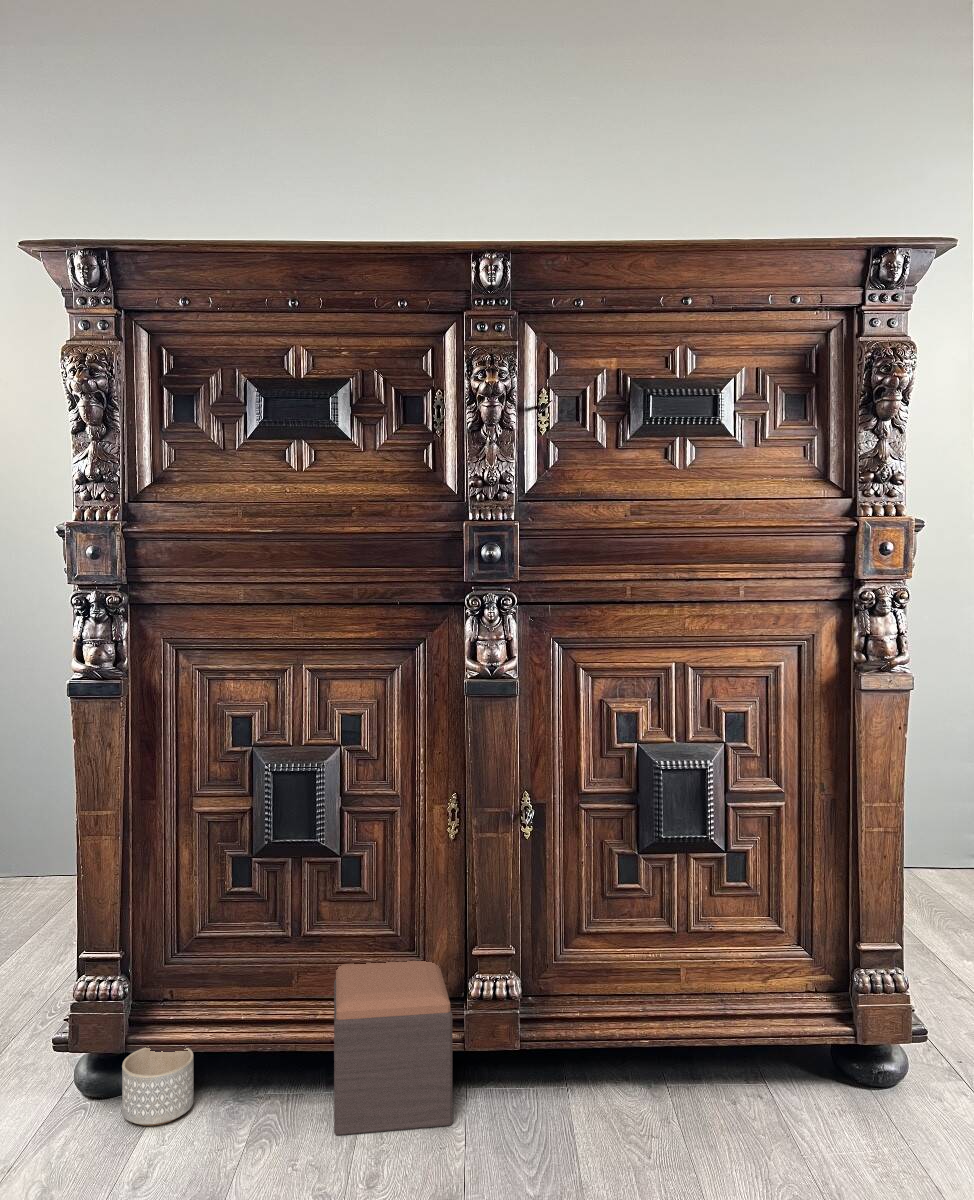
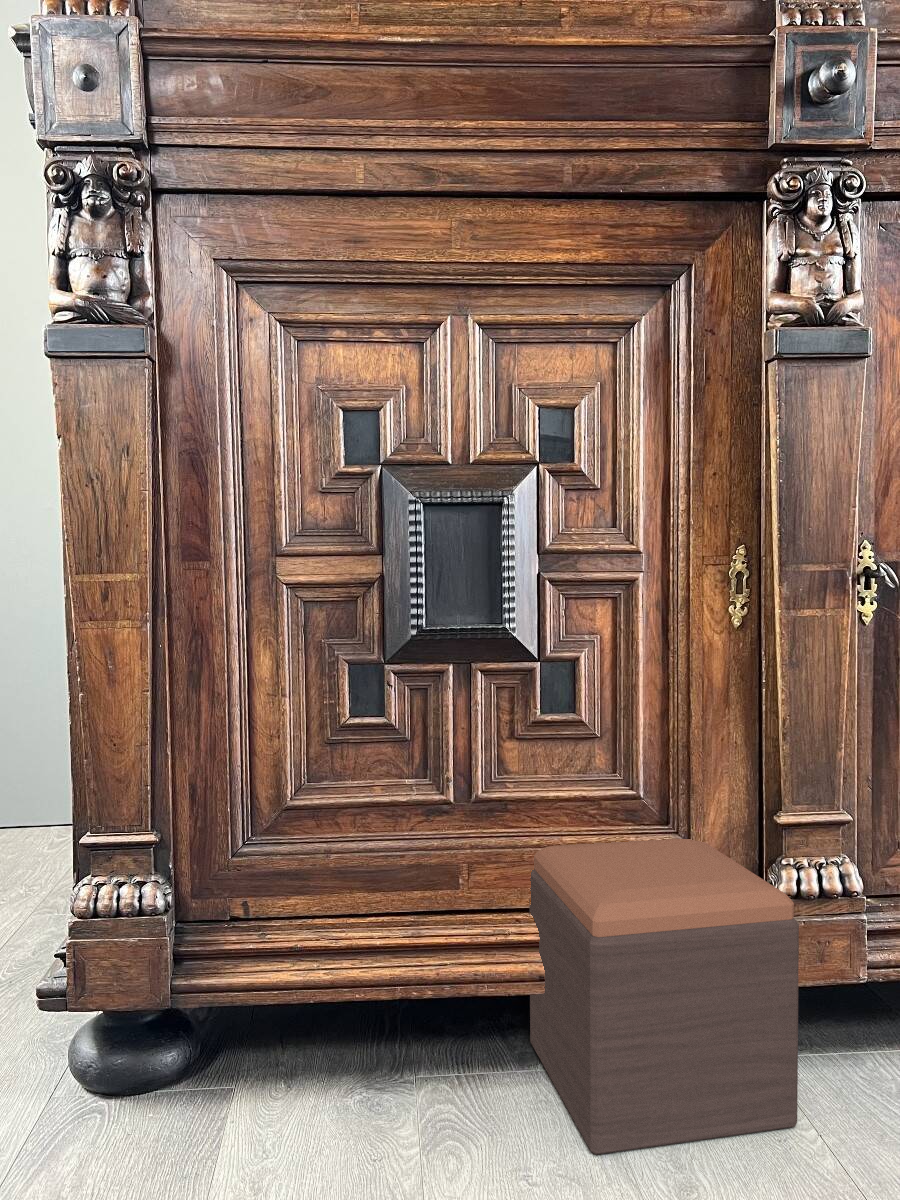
planter: present [122,1047,194,1126] -> none [171,993,301,1147]

